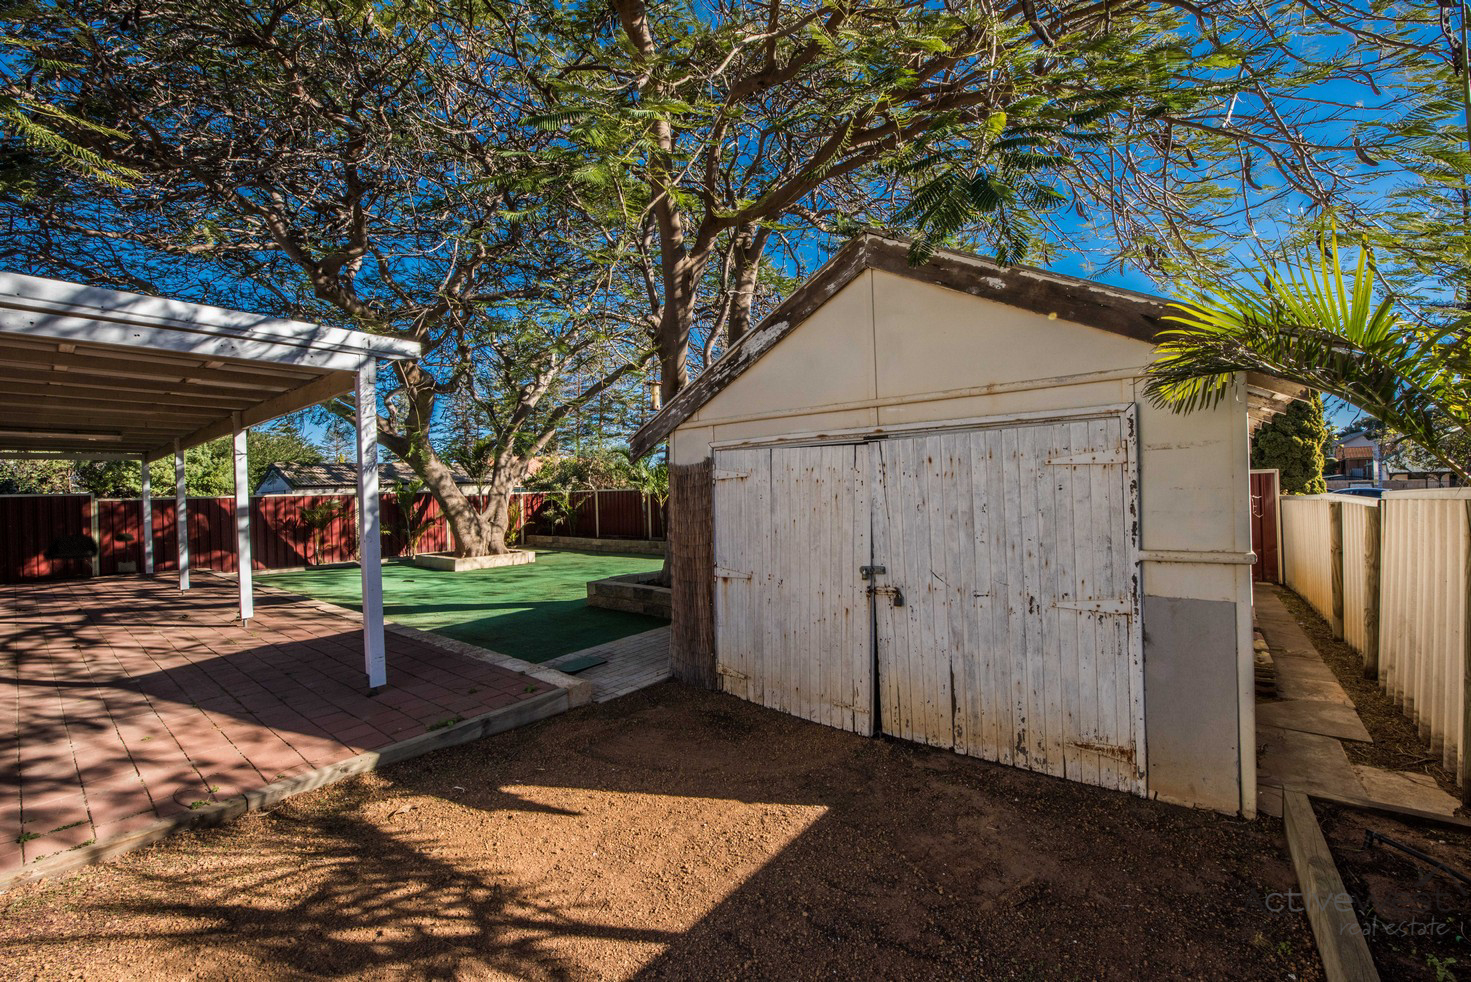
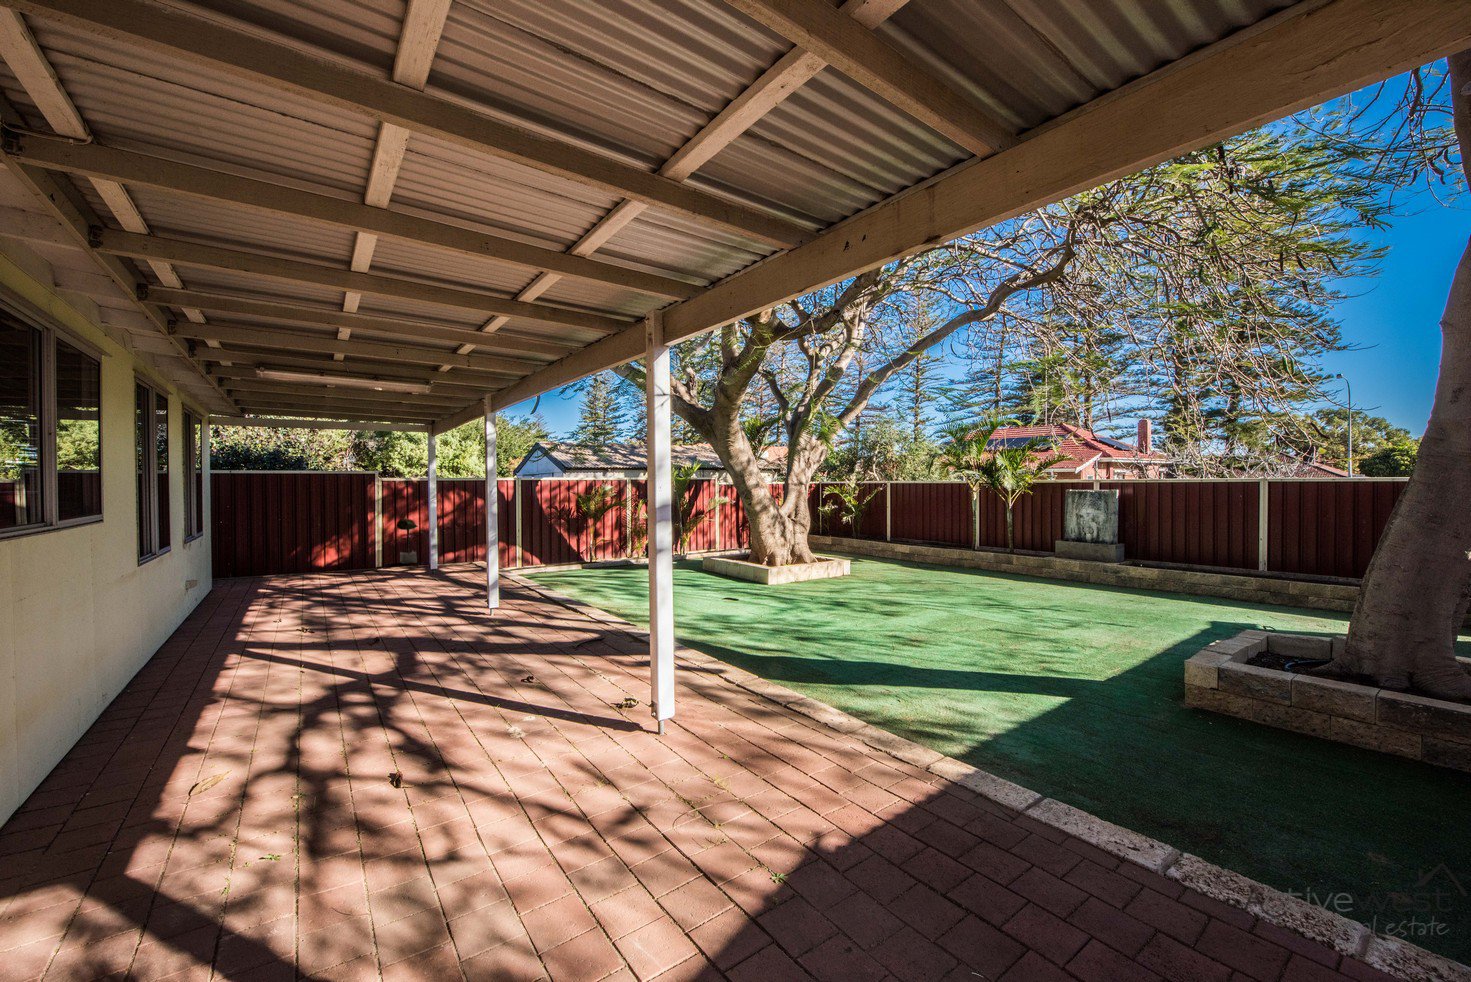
lounge chair: present [43,534,100,579] -> none [332,519,385,572]

